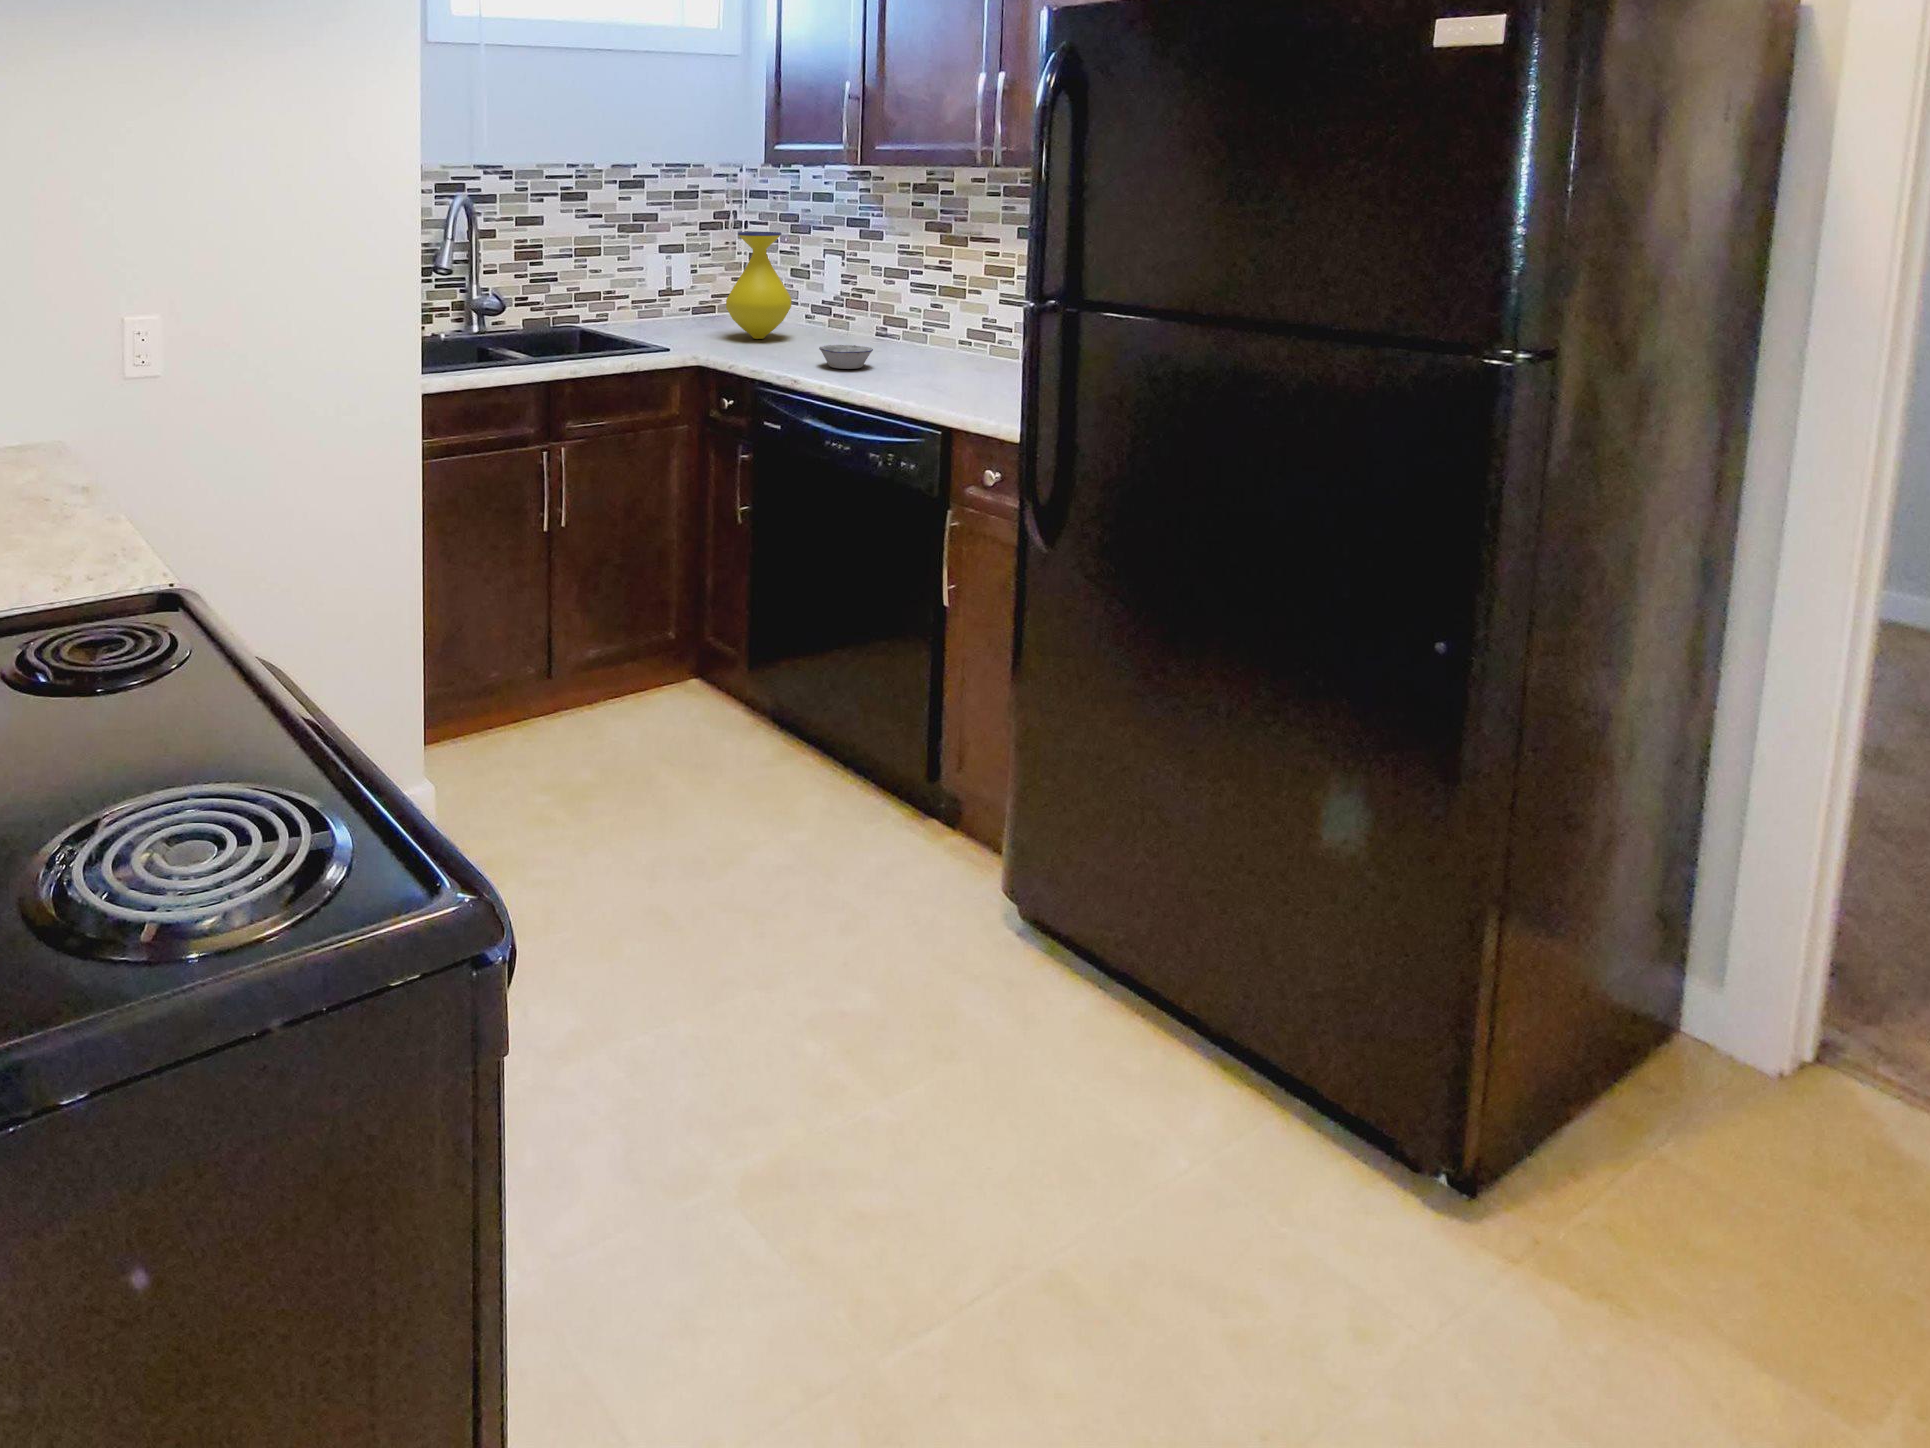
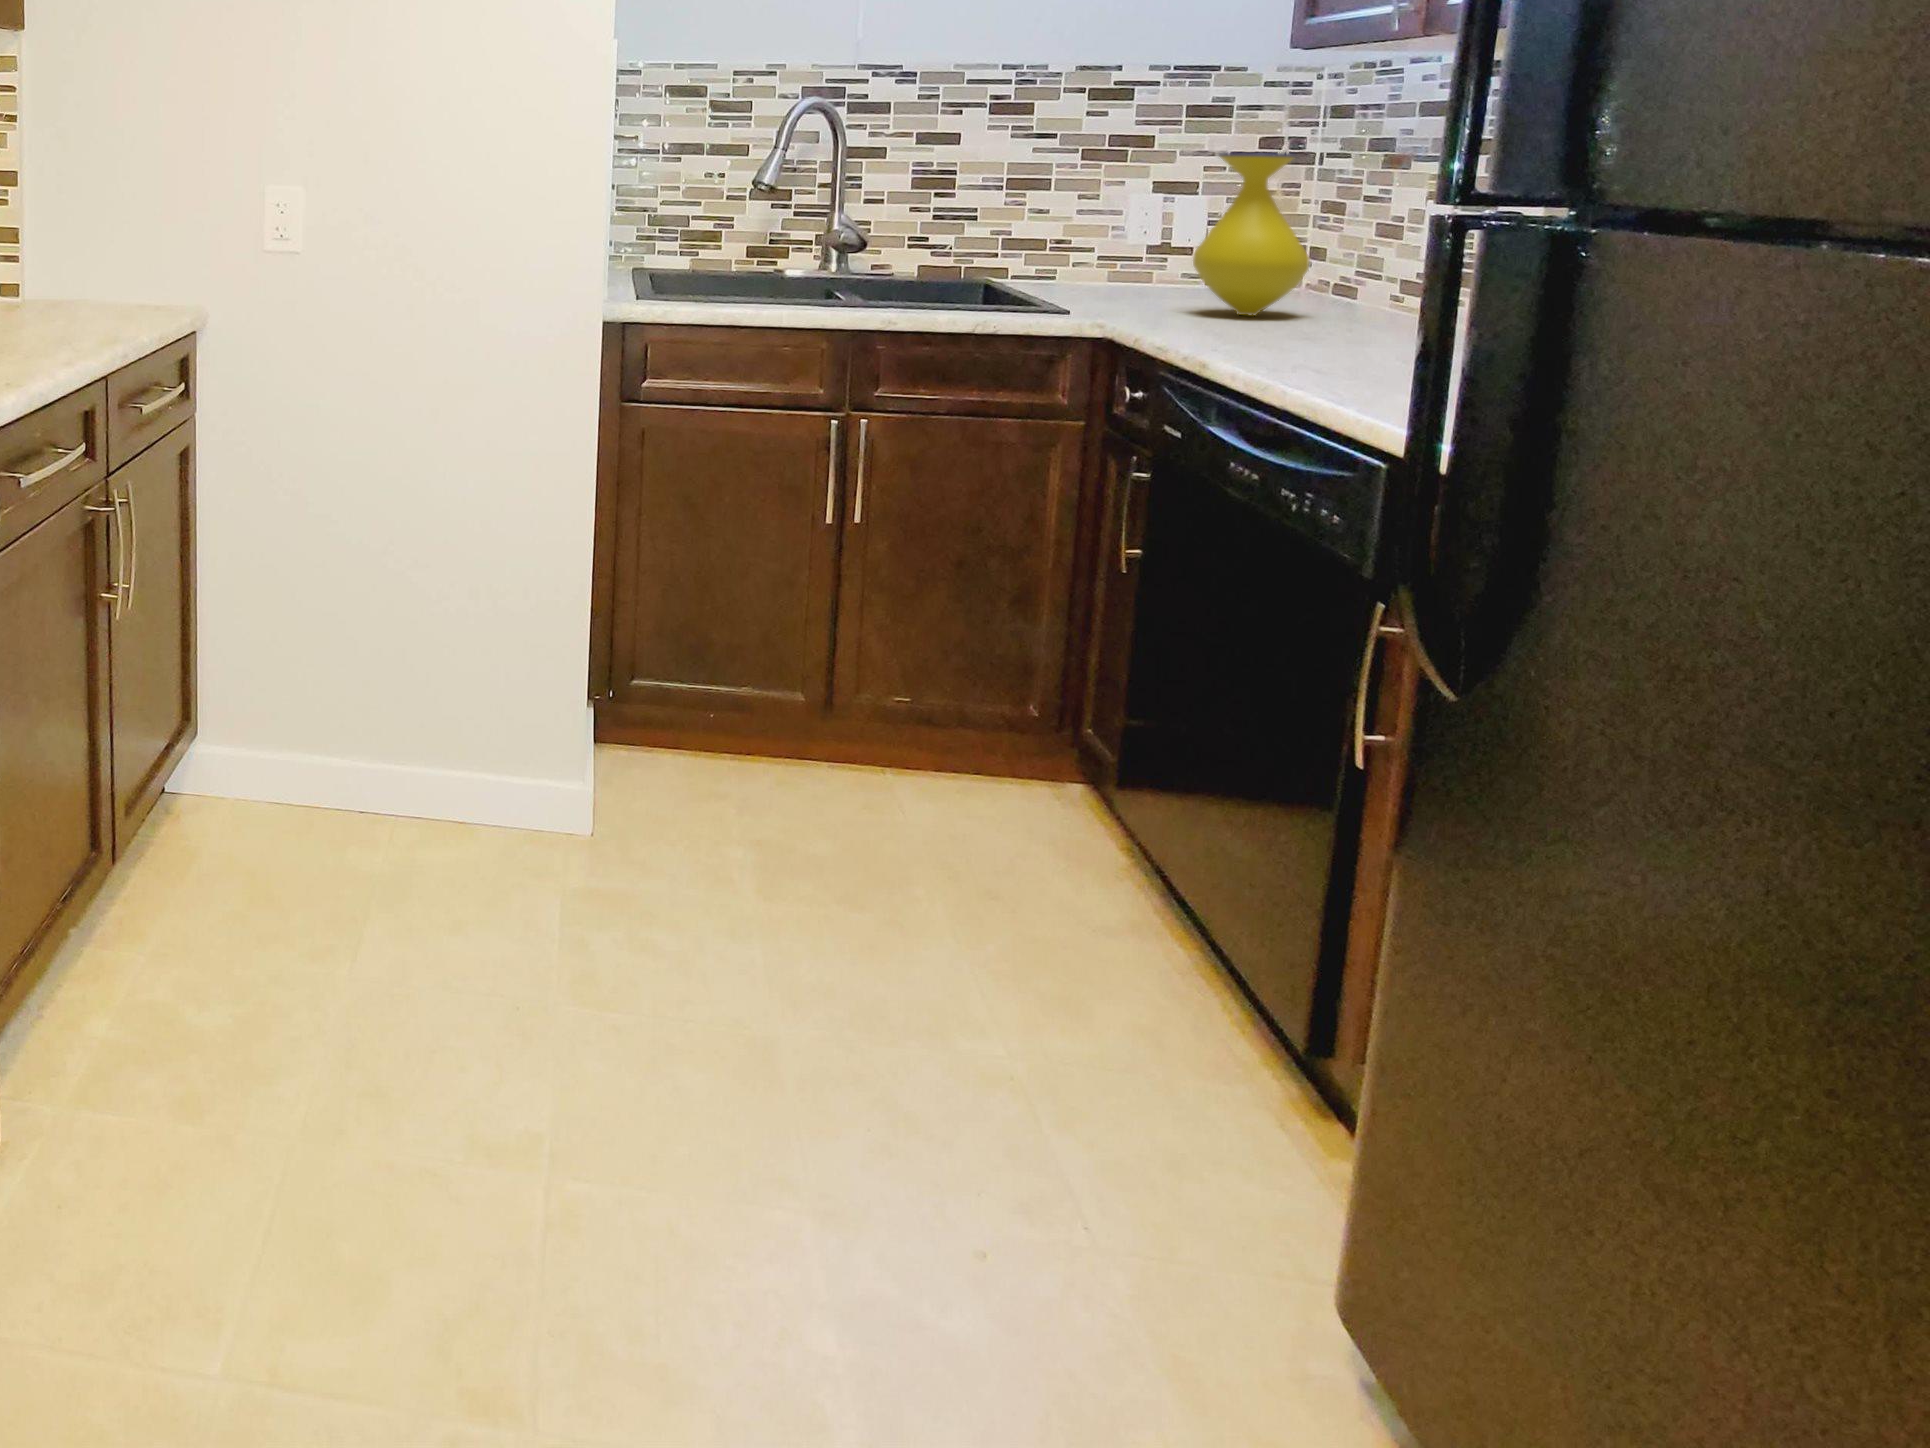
bowl: present [819,345,873,369] -> none [1254,314,1347,349]

